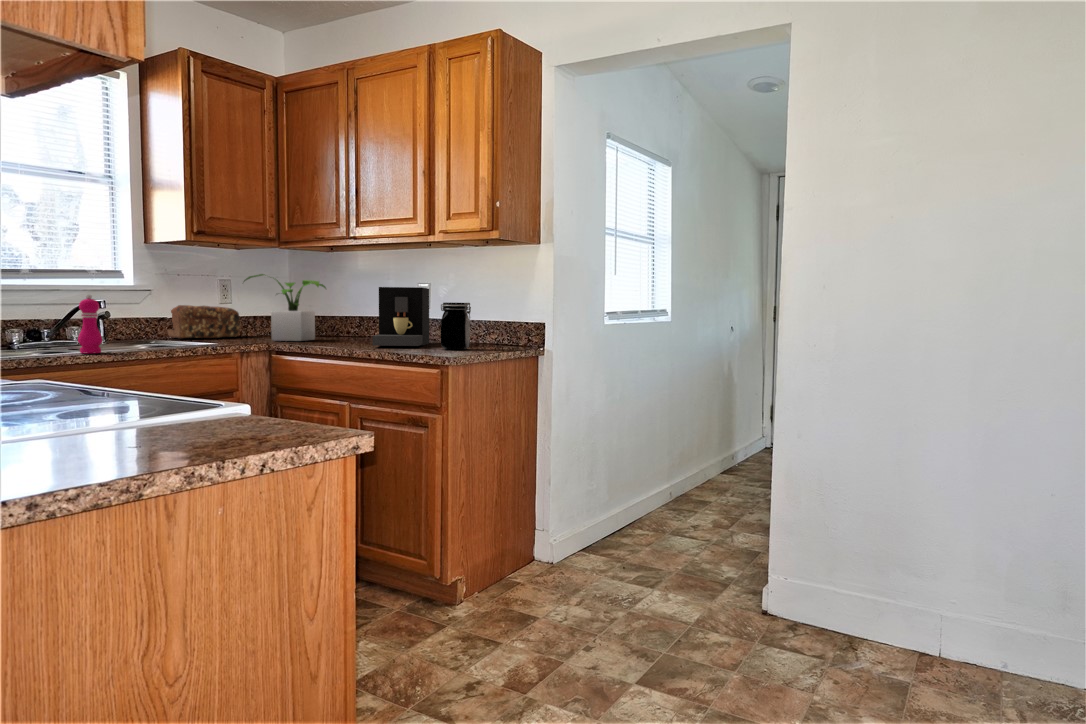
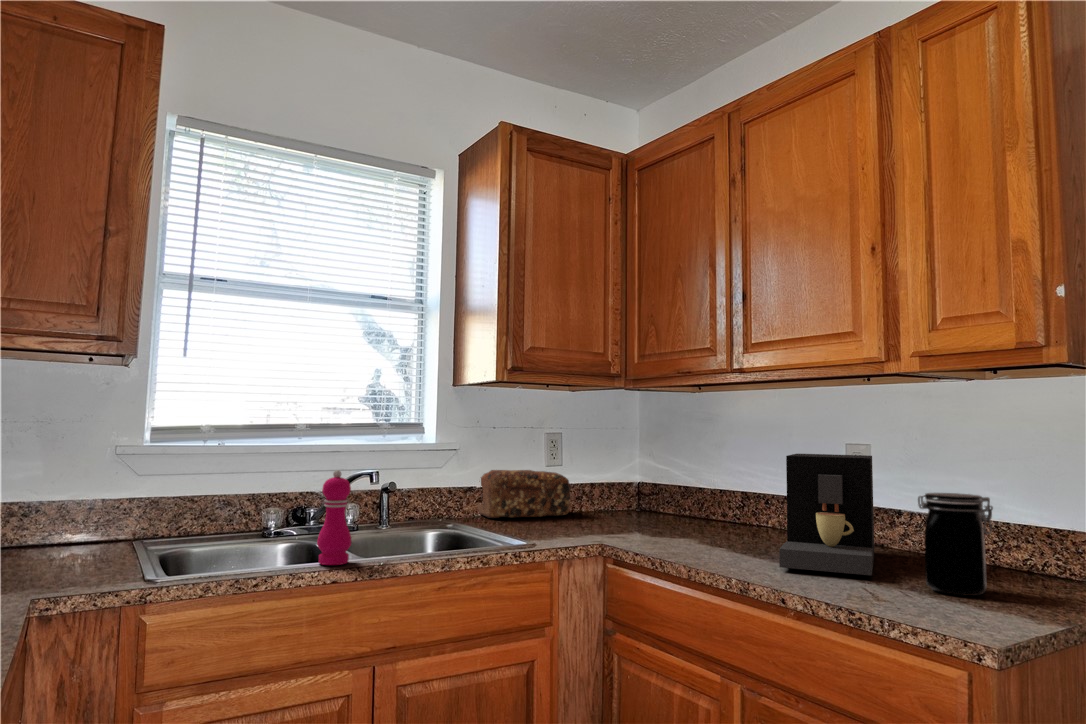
potted plant: present [244,274,326,341] -> none [572,428,693,535]

